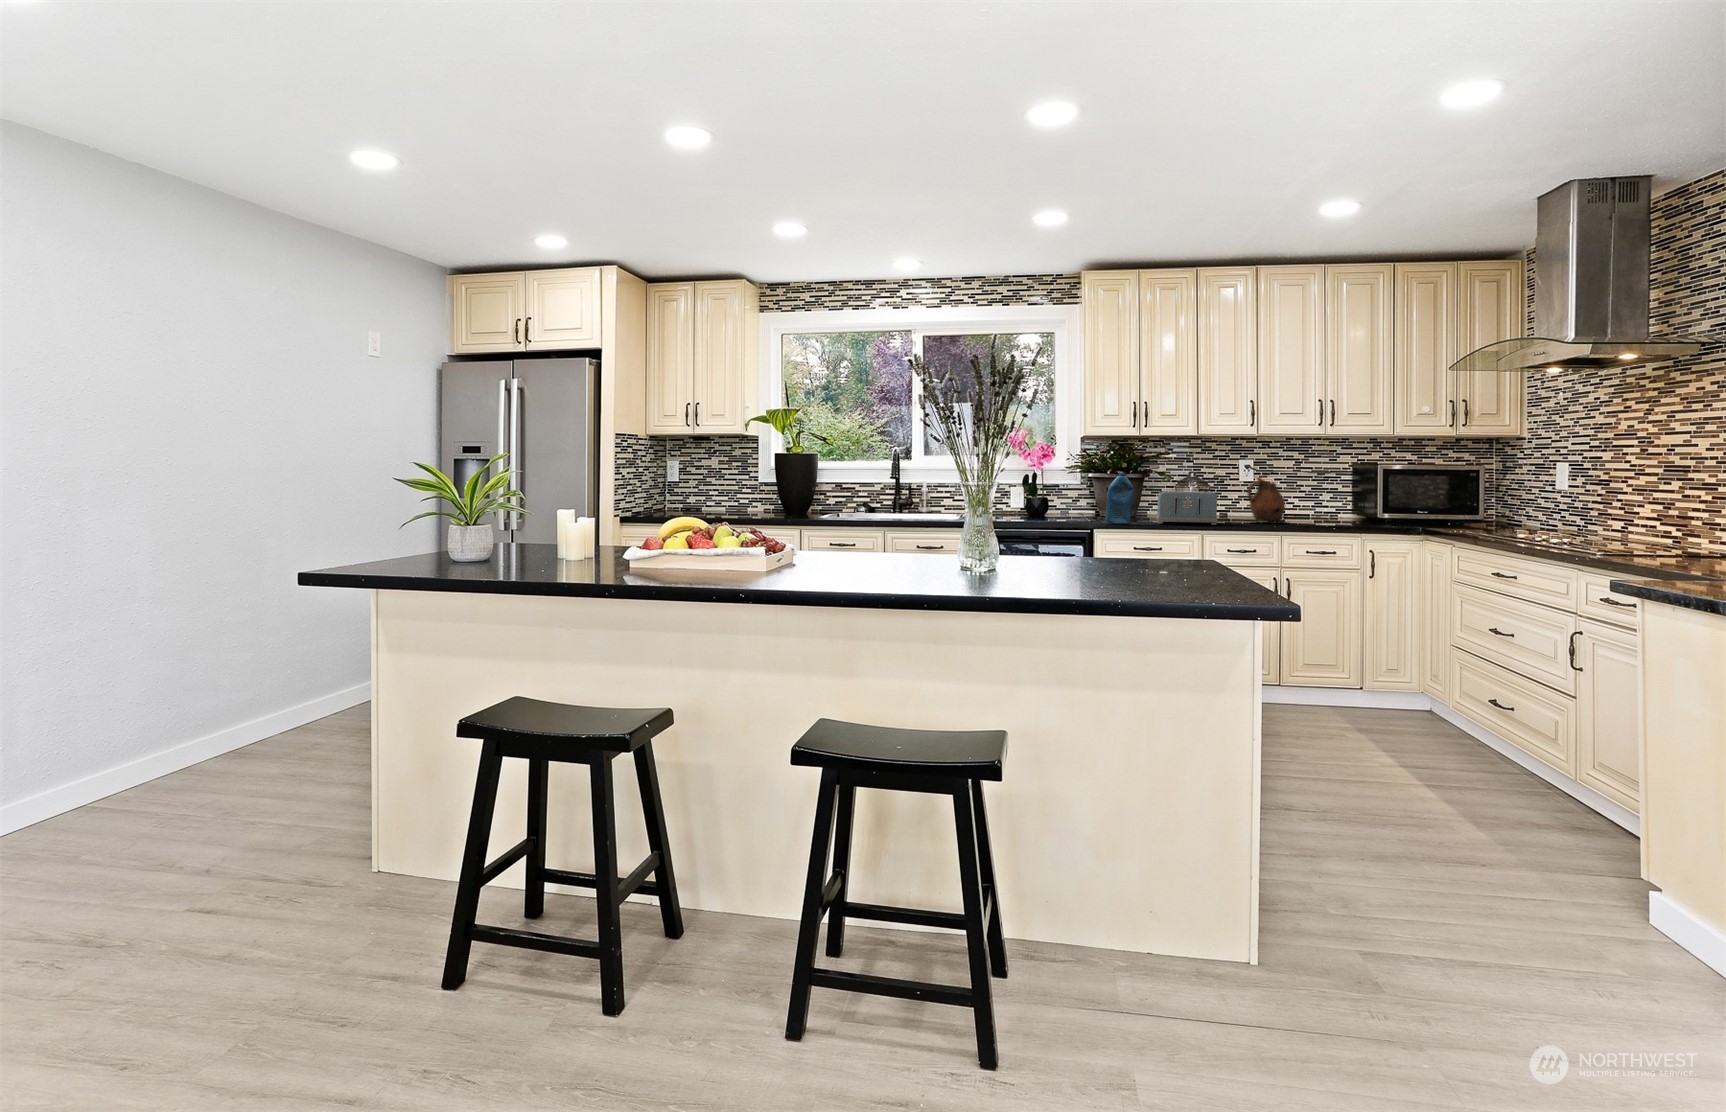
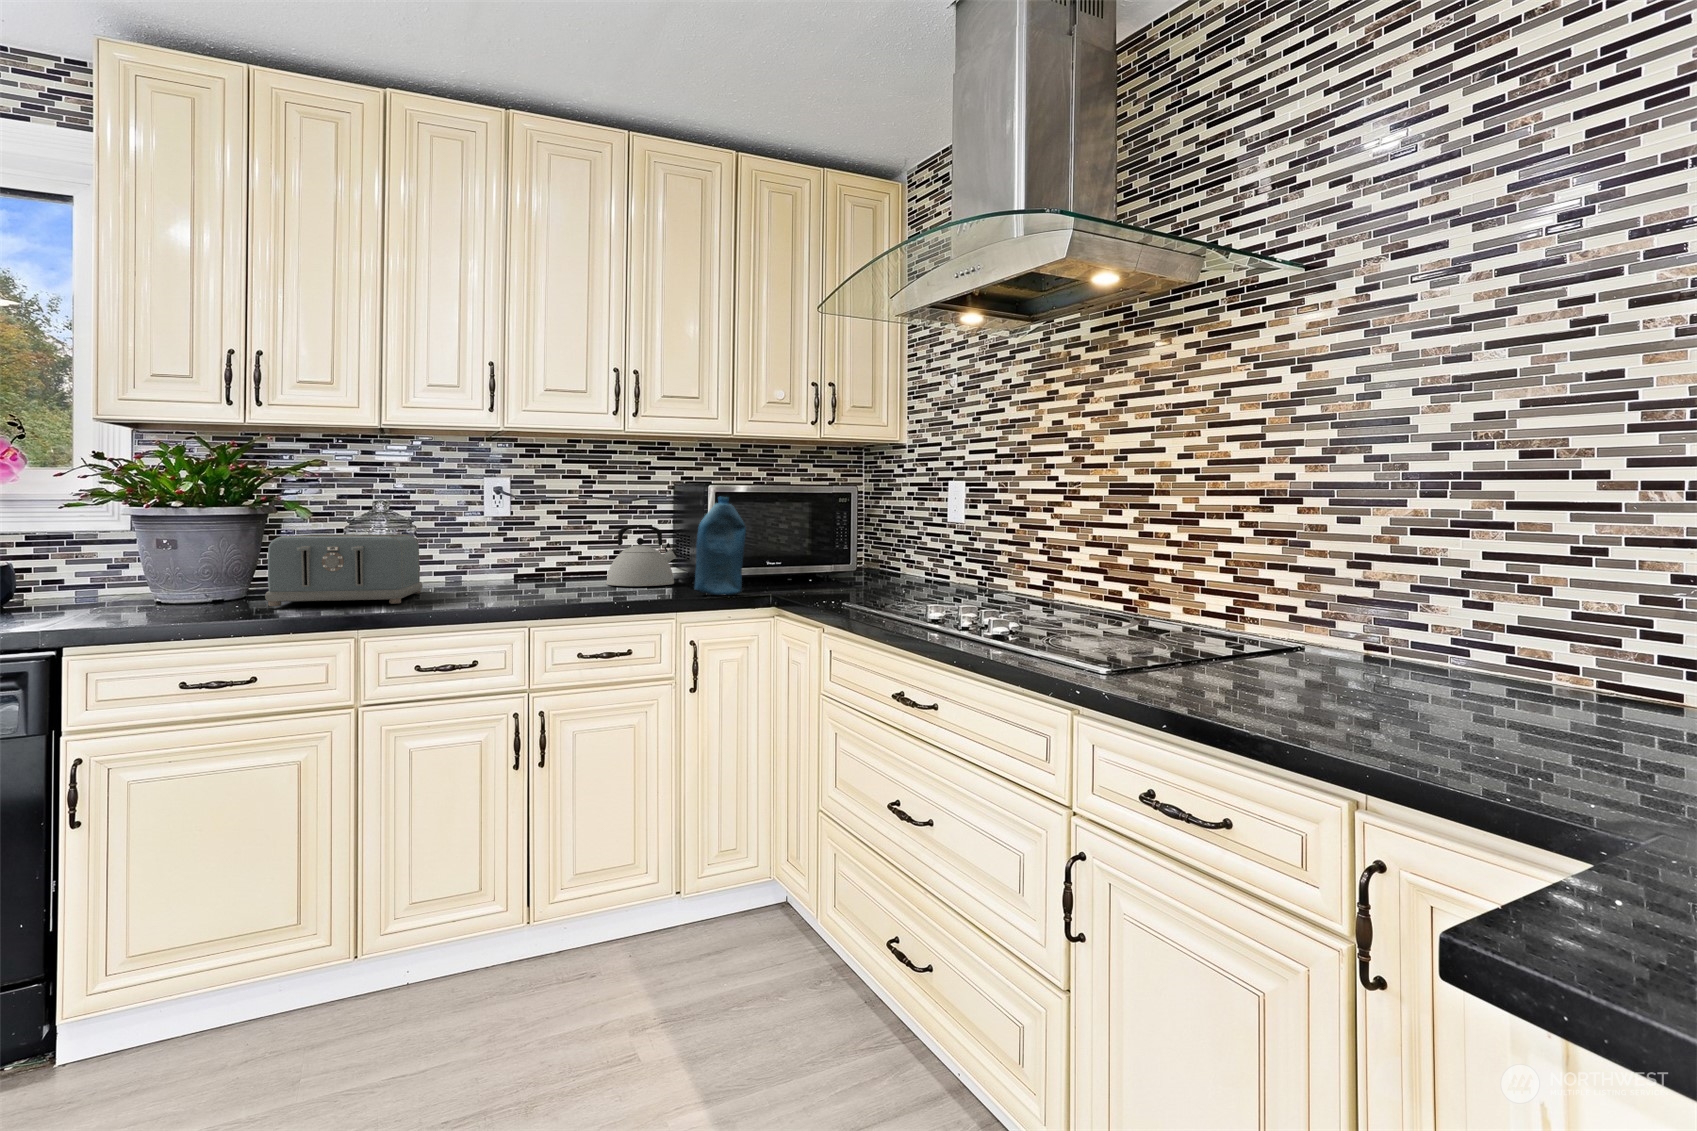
bottle: present [1105,473,1134,524] -> present [695,497,746,595]
ceramic pitcher: present [1247,477,1285,523] -> none [480,505,566,593]
kettle: none [1312,489,1357,523] -> present [606,525,677,586]

